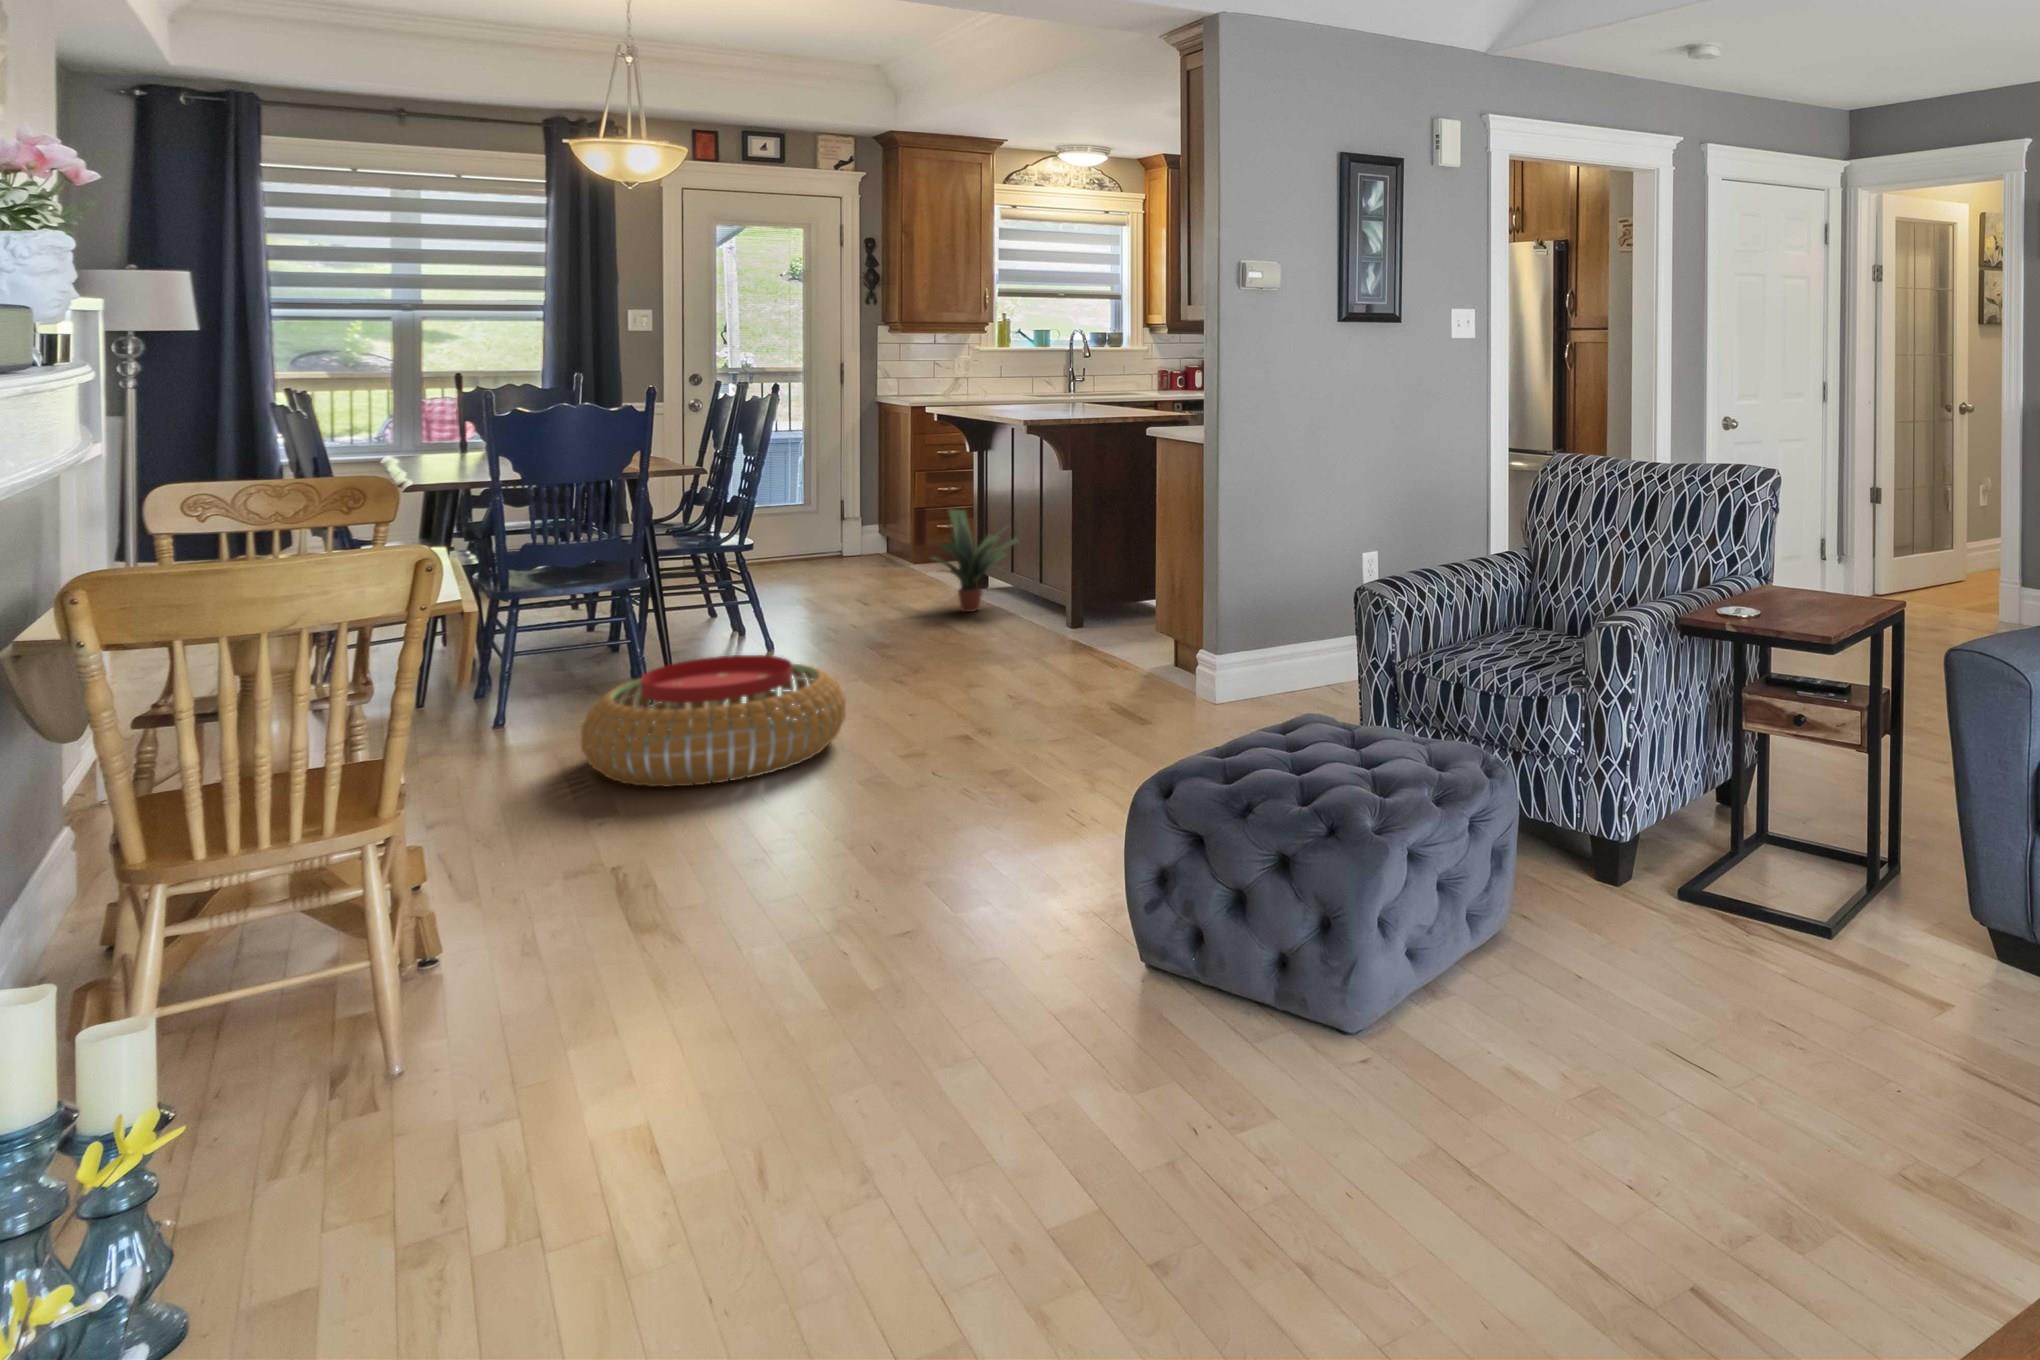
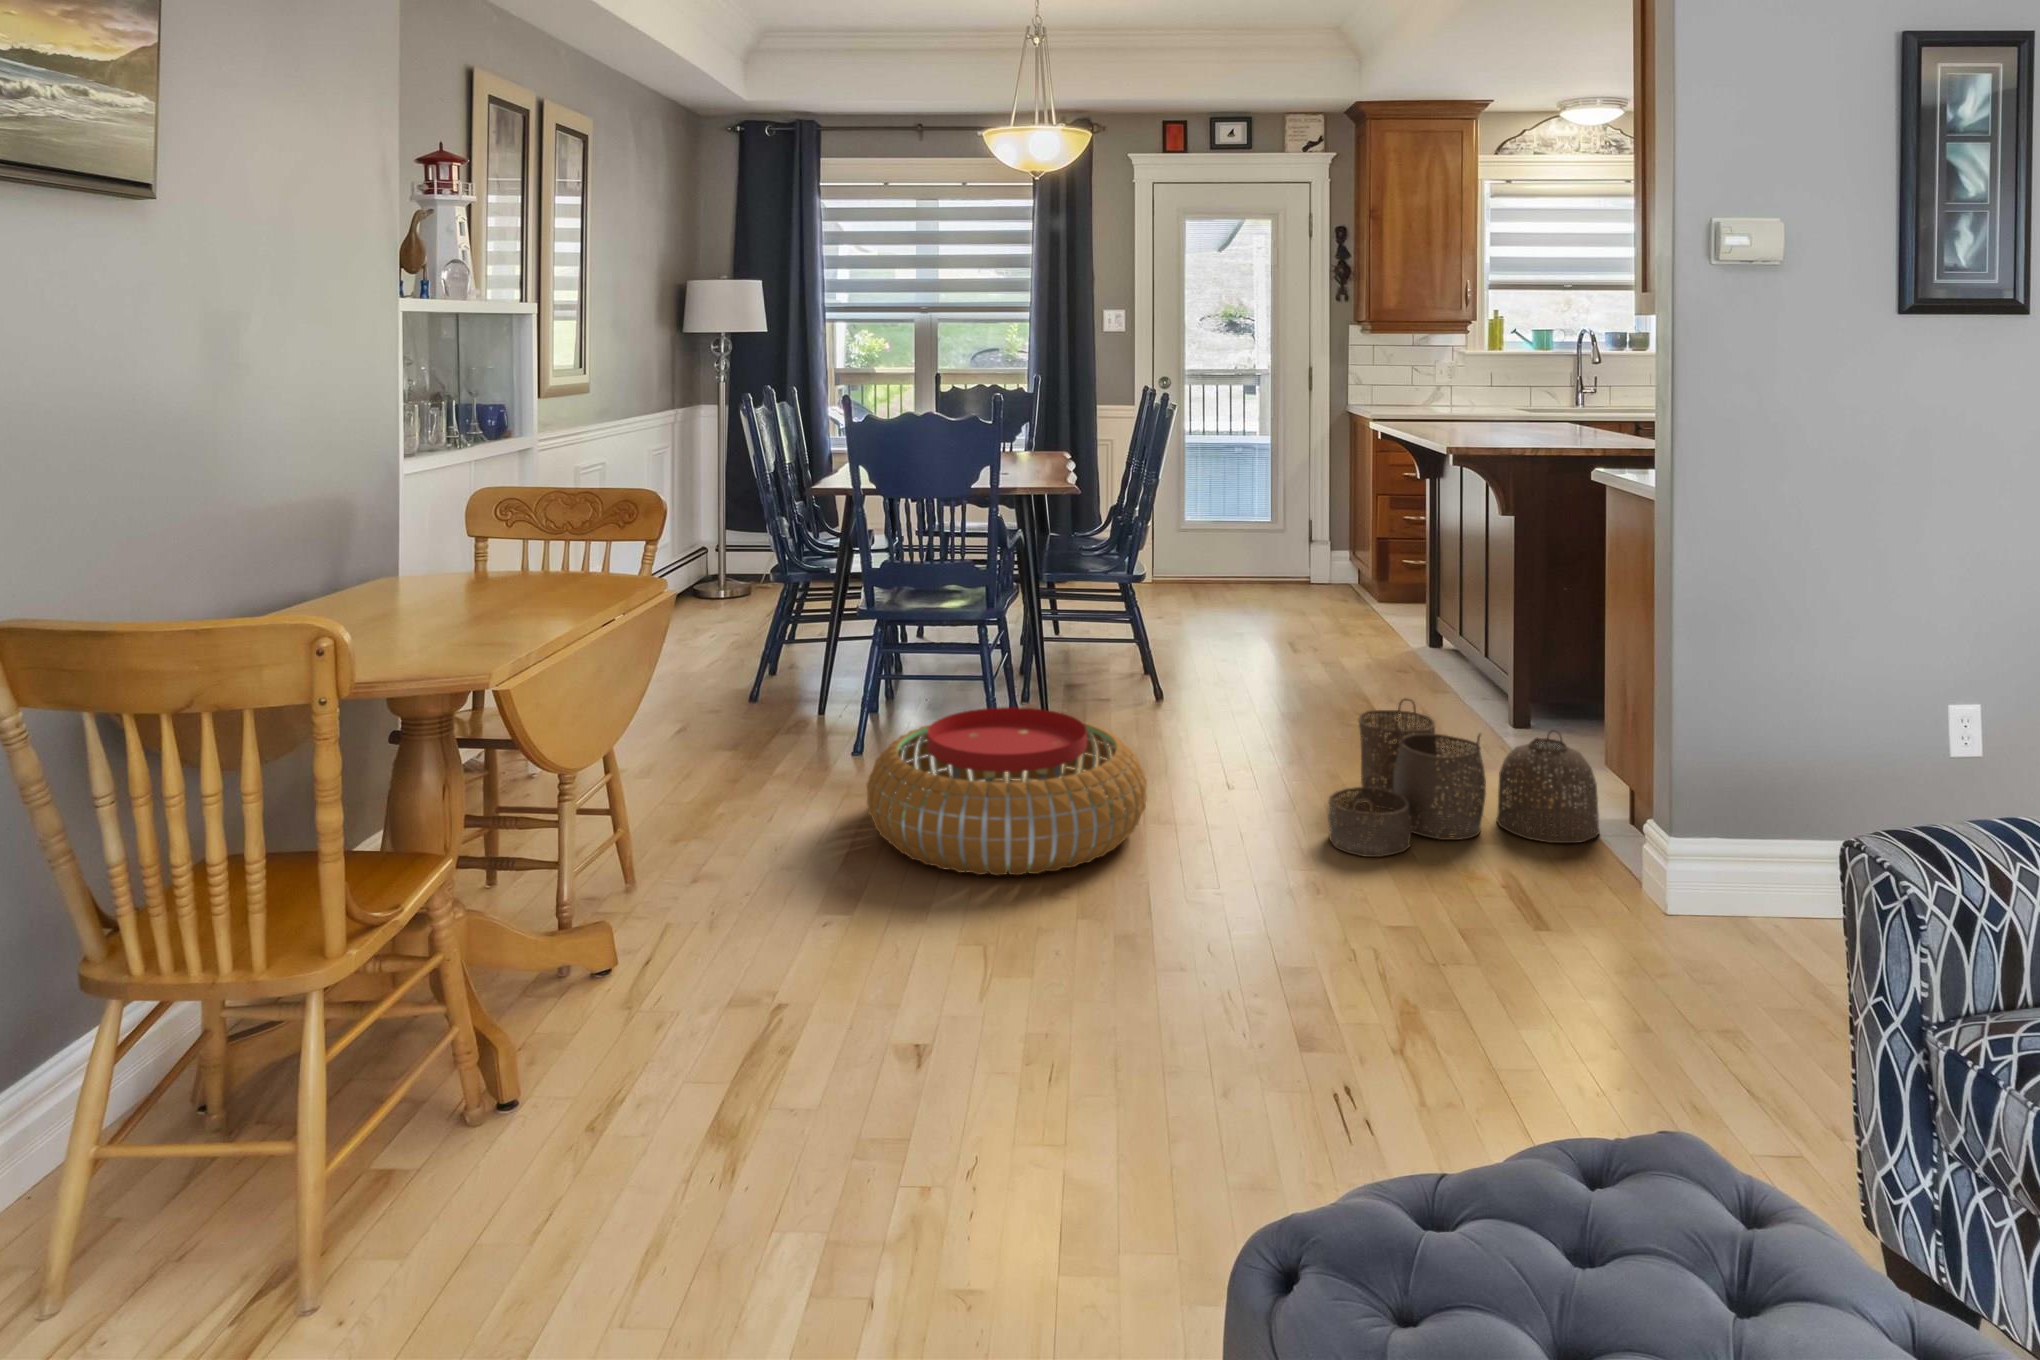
potted plant: present [933,509,1018,612] -> none [1348,541,1458,670]
woven basket: none [986,611,1166,718] -> present [1328,699,1600,857]

